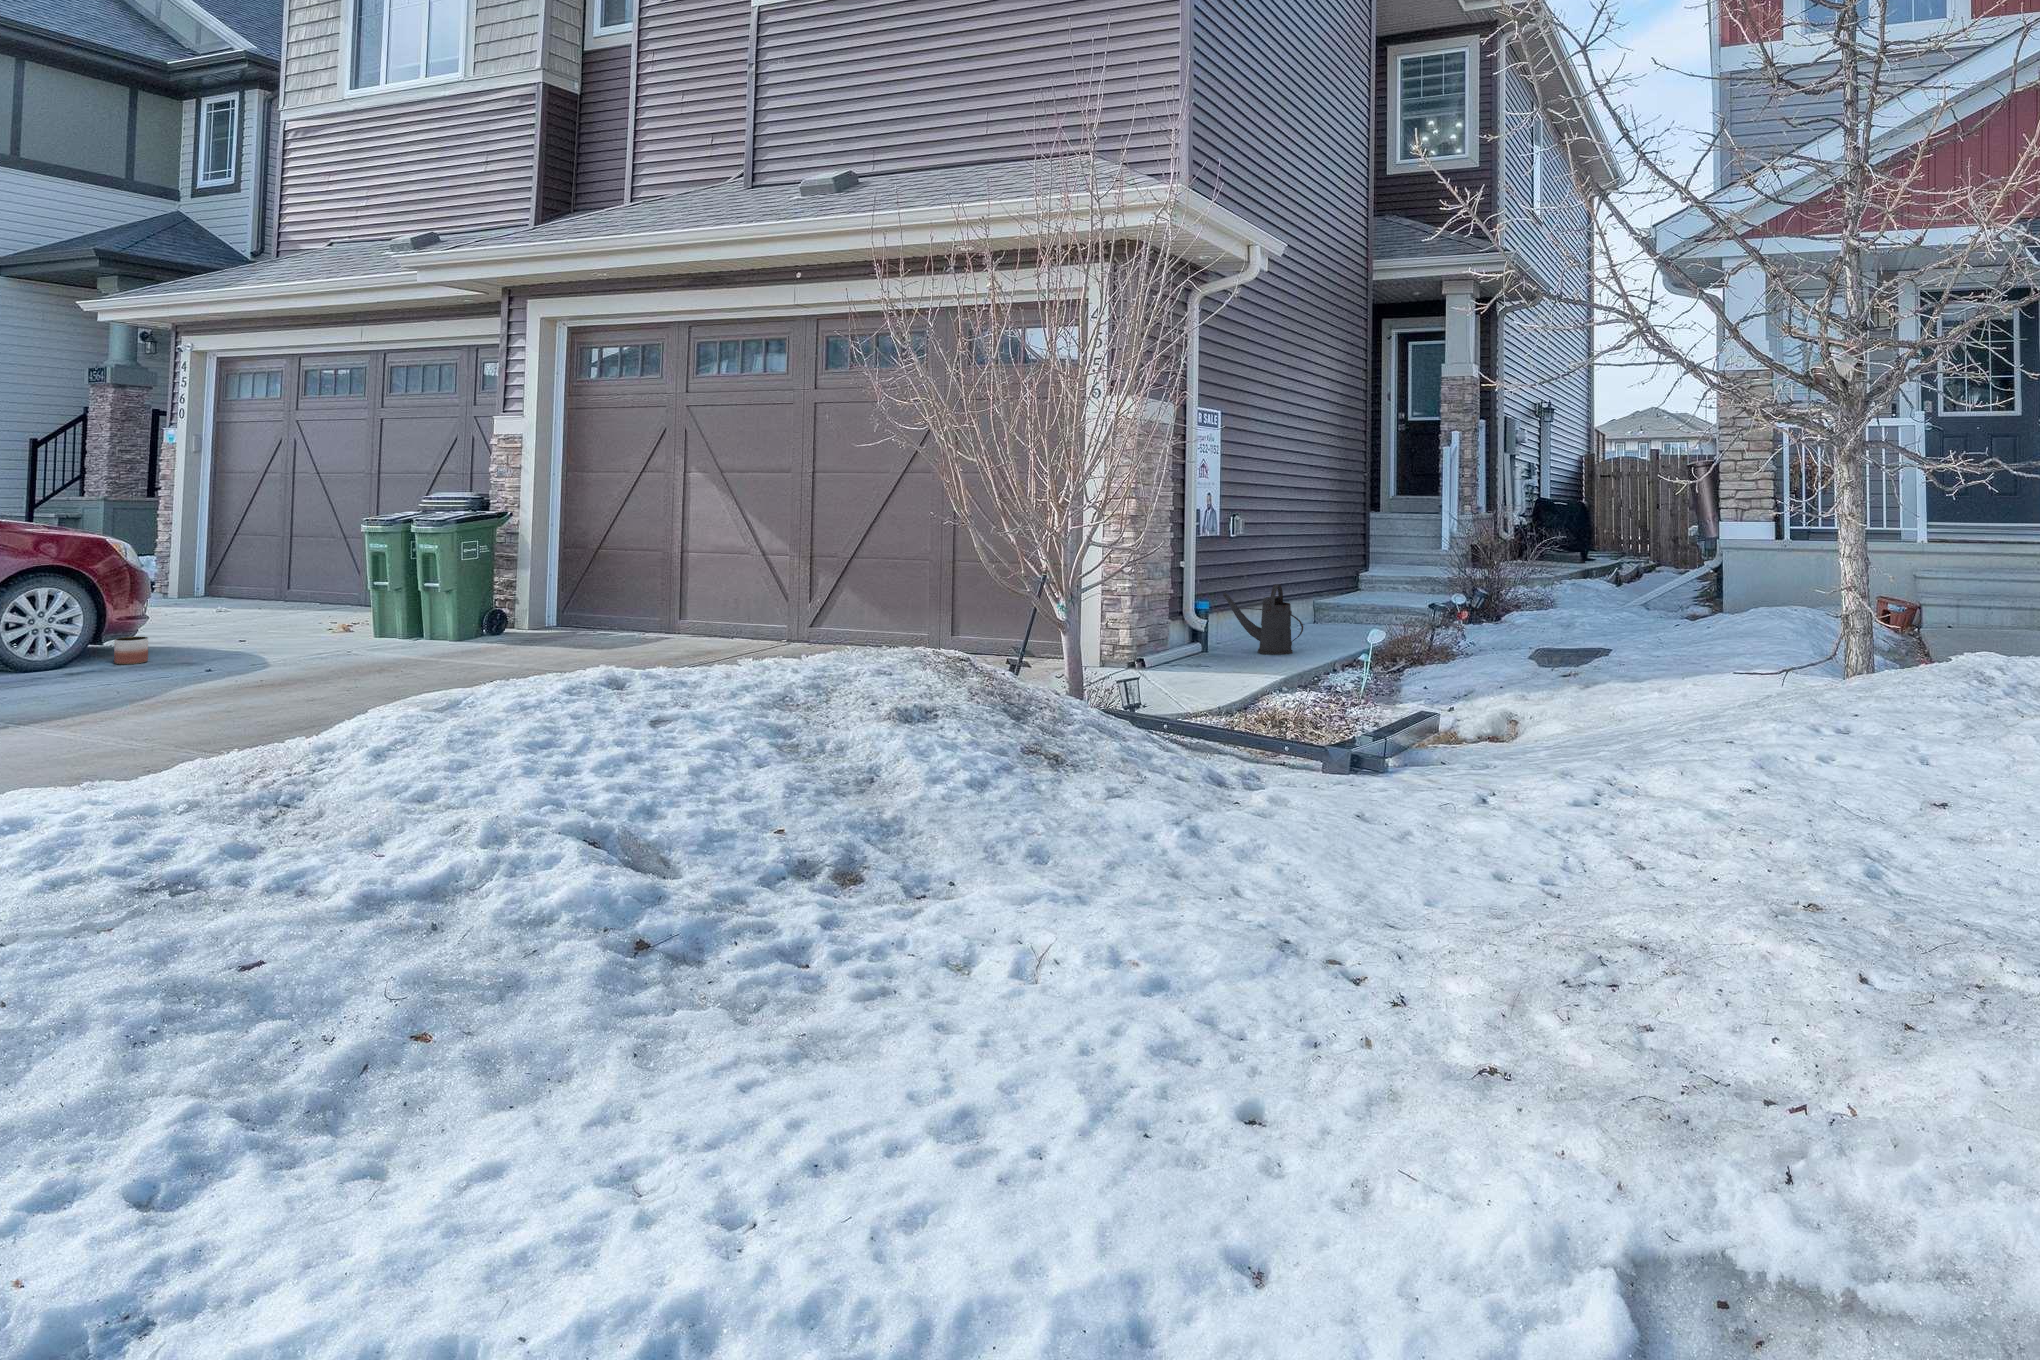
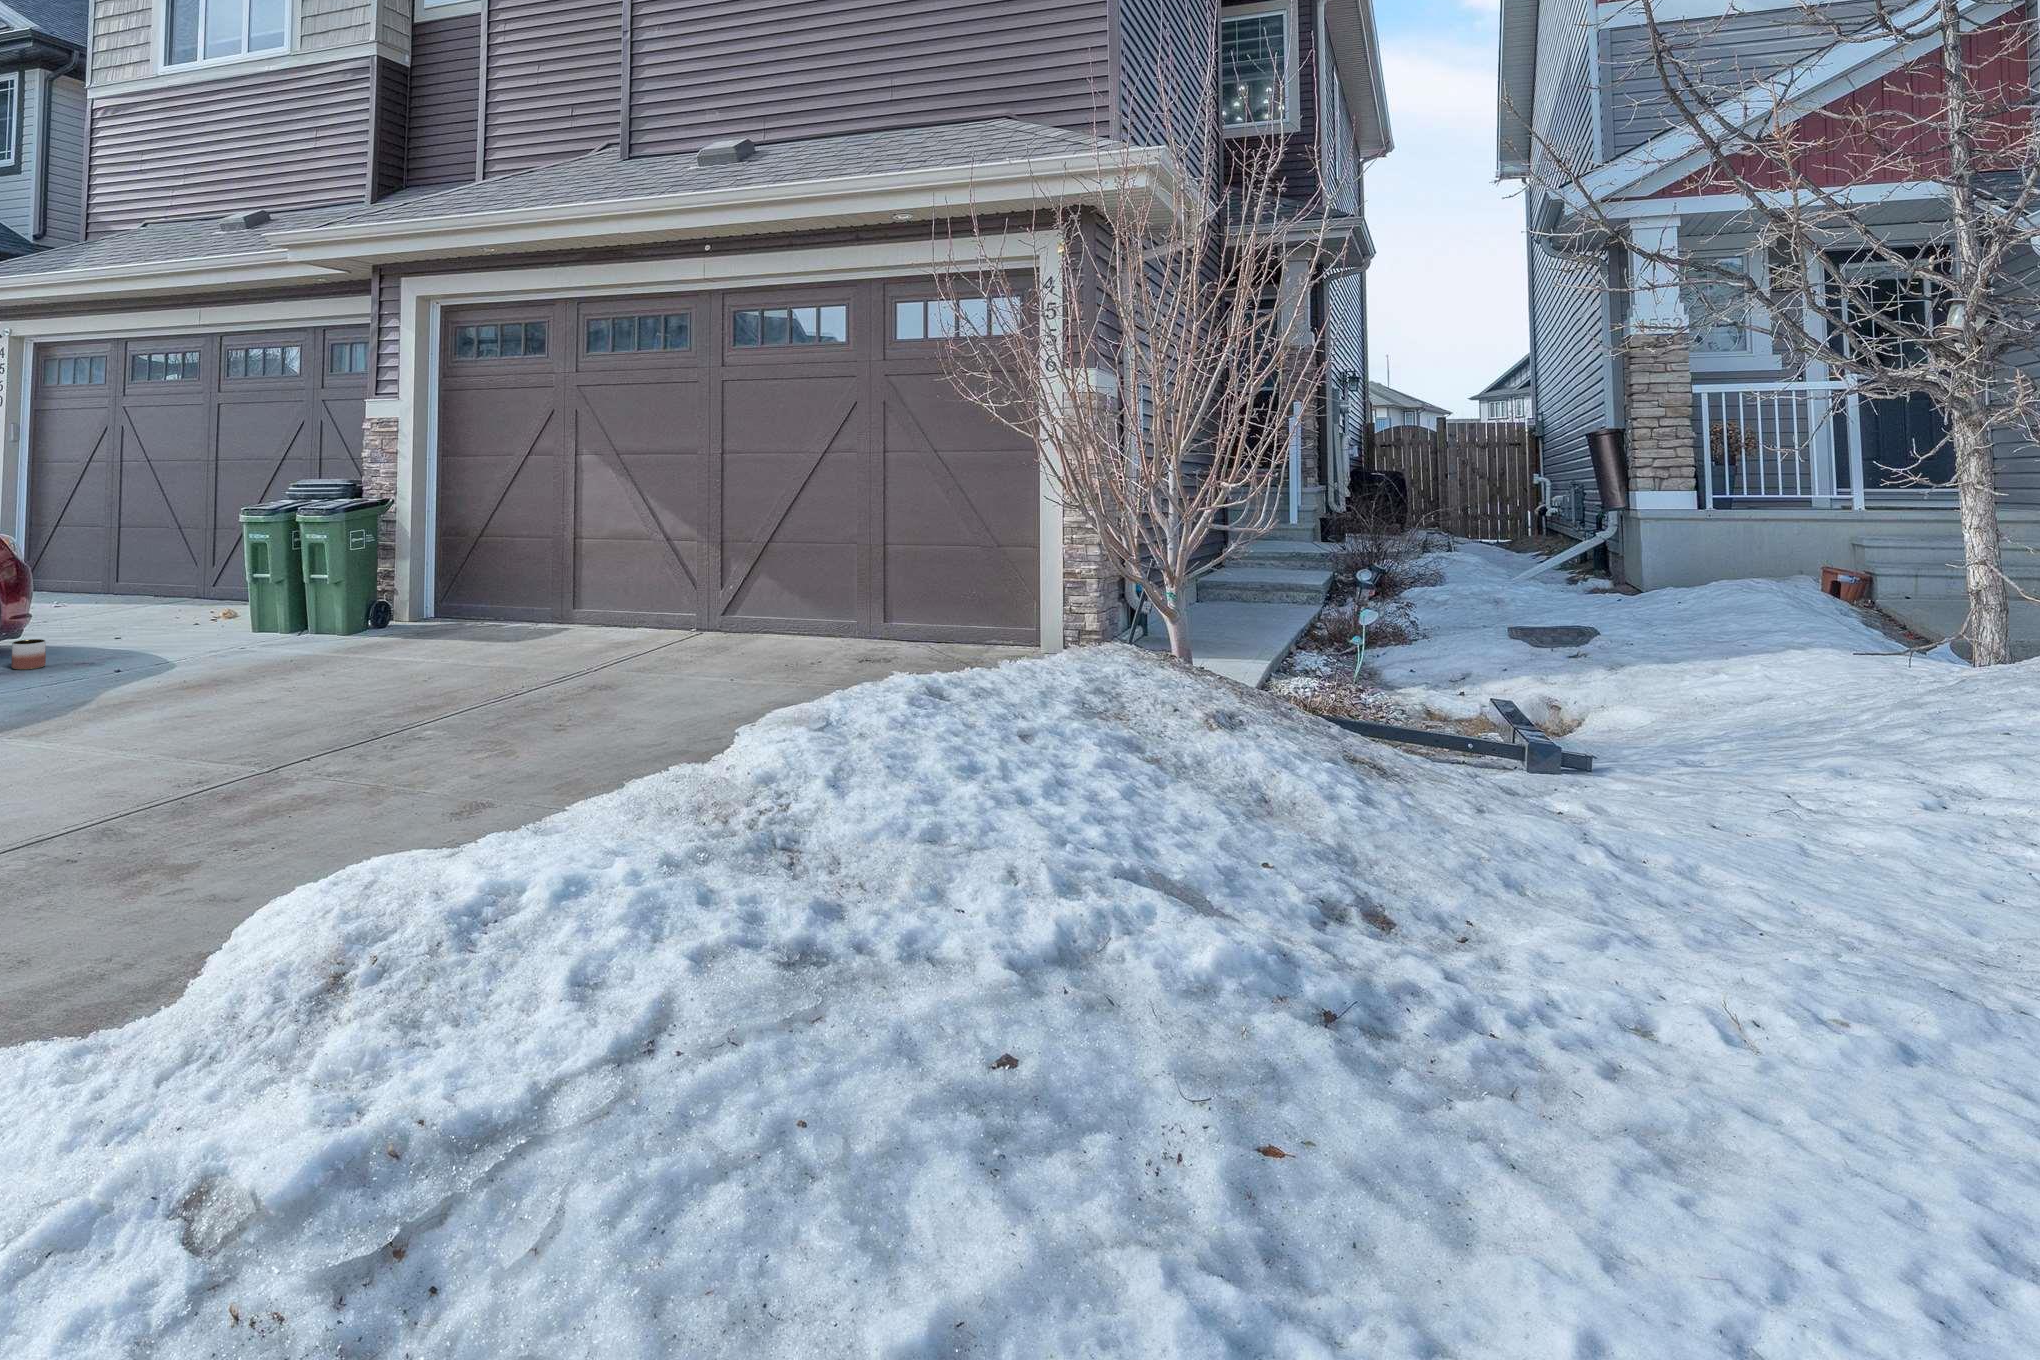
watering can: present [1223,584,1303,655] -> none [1160,565,1250,641]

